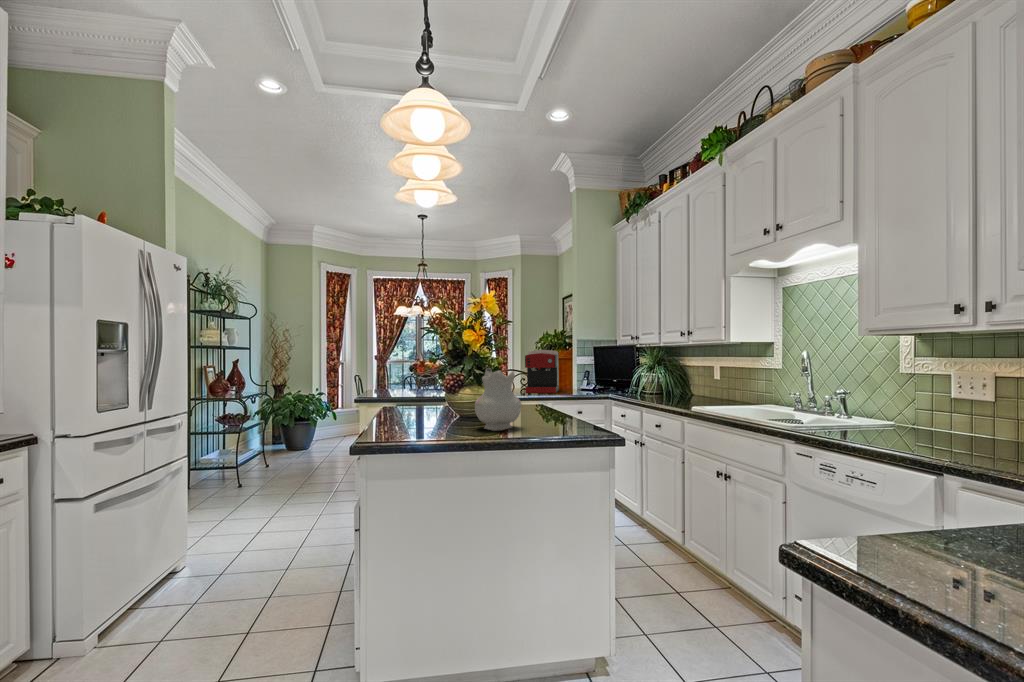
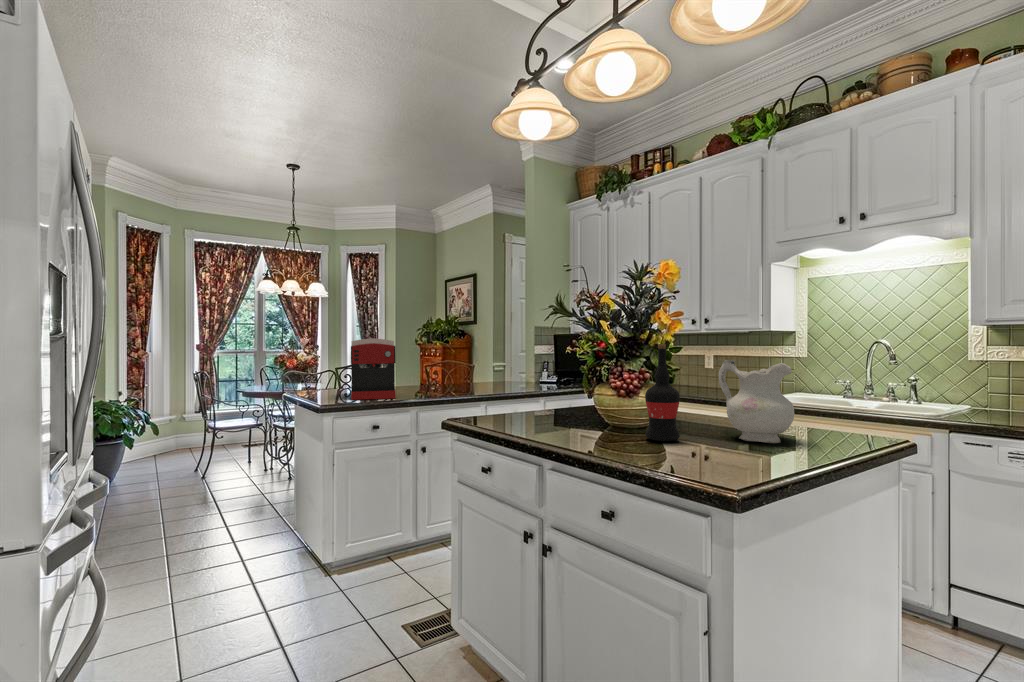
coffee maker: present [525,350,559,393] -> present [351,338,396,400]
wine bottle: none [425,356,450,425] -> present [645,344,680,441]

